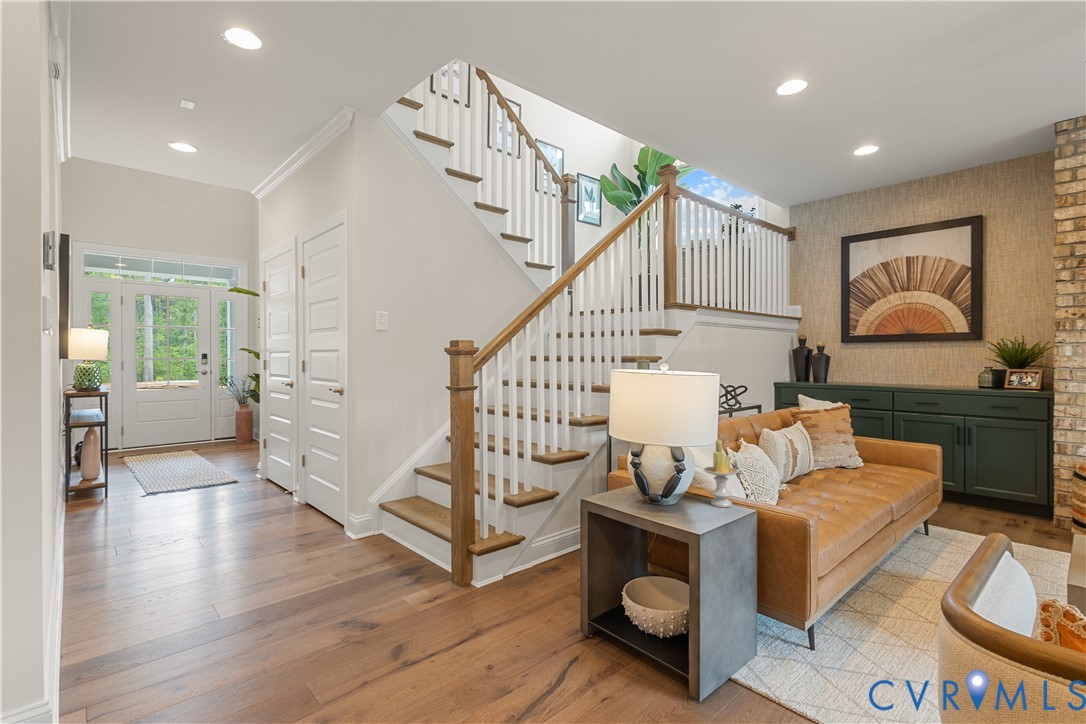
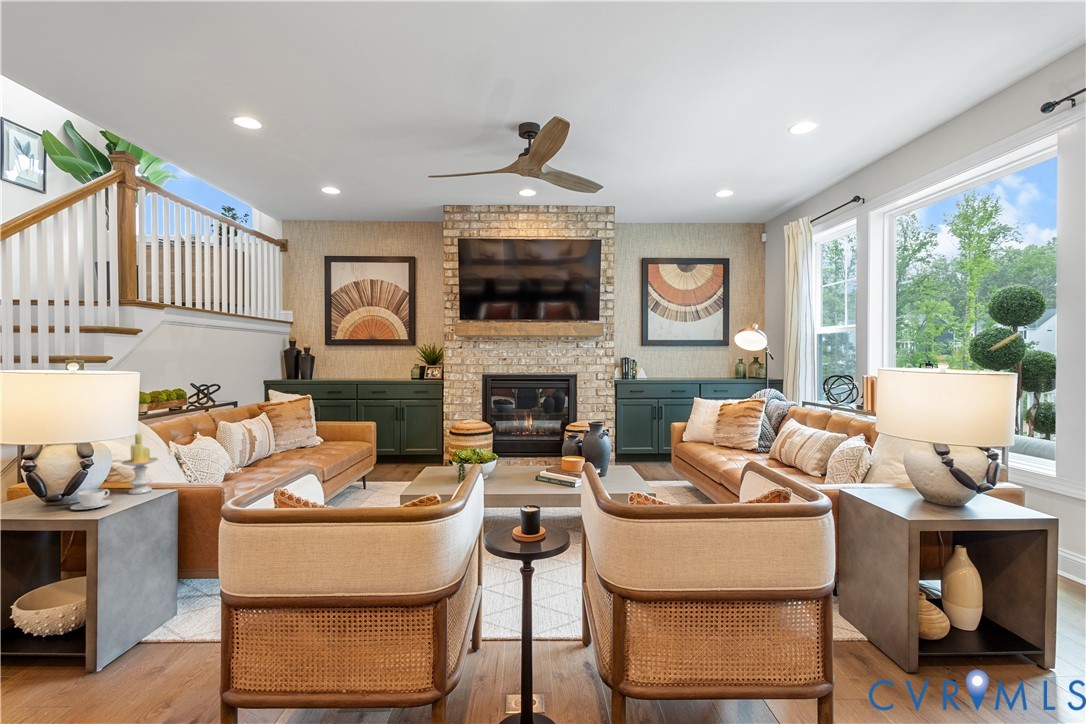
teacup: none [670,496,704,518] -> present [71,489,112,510]

